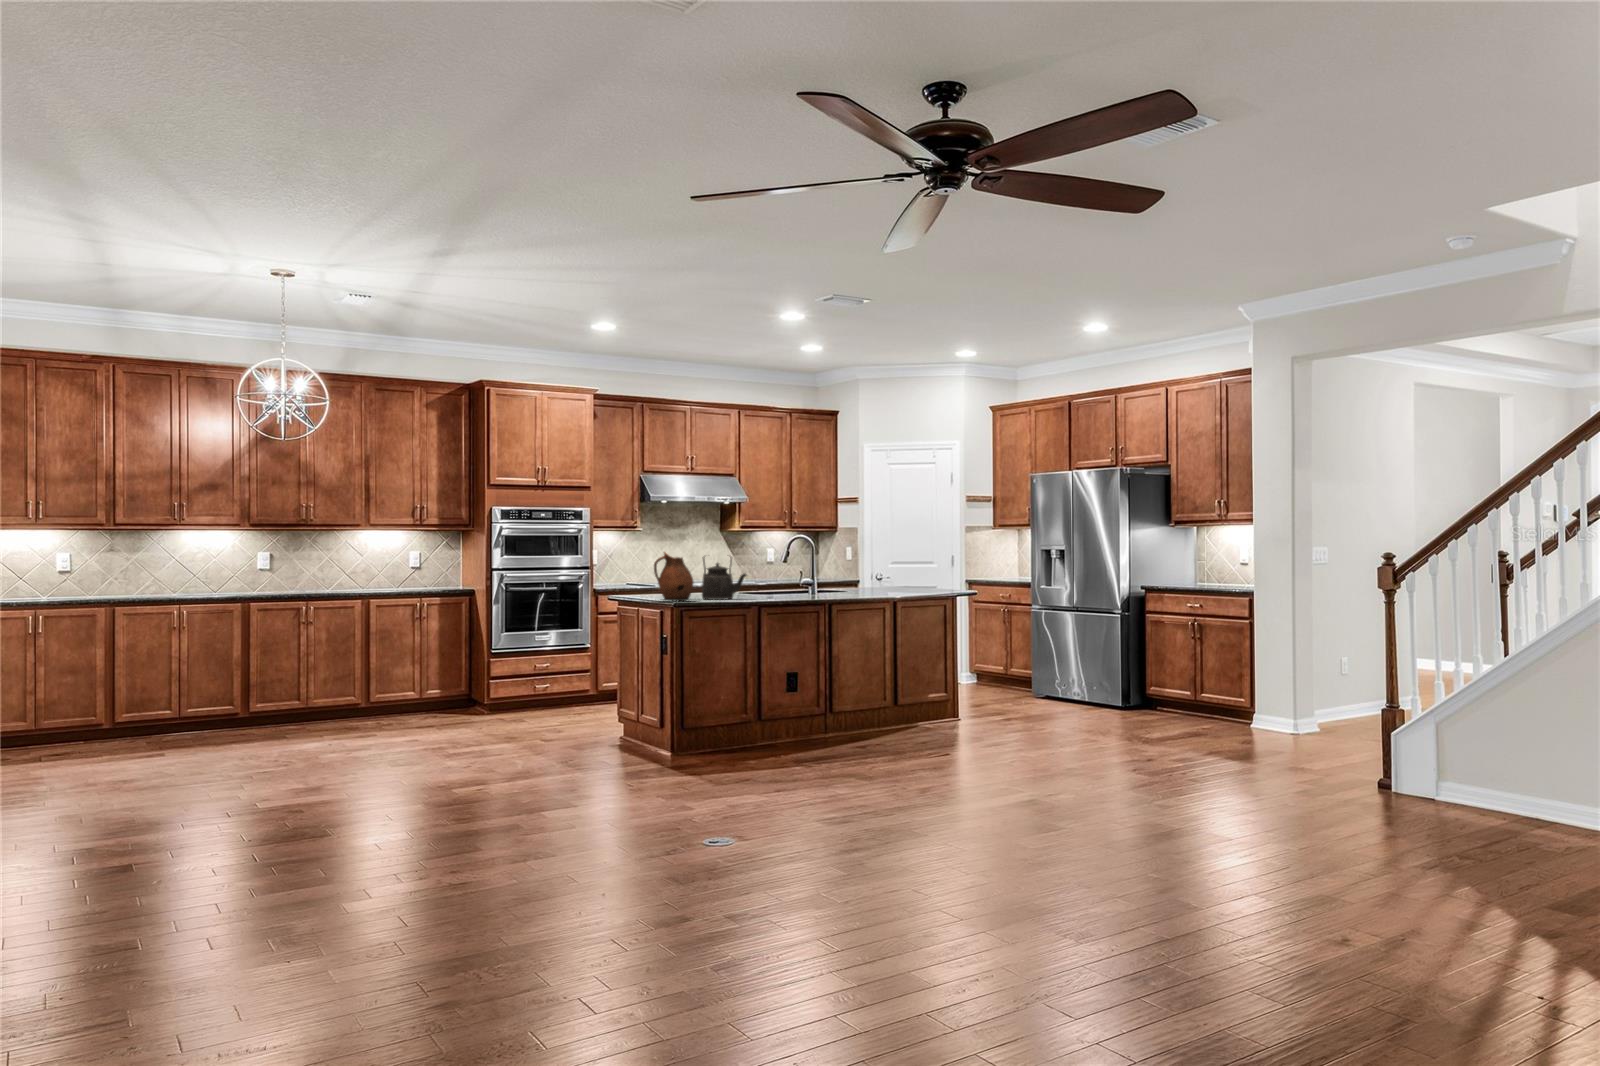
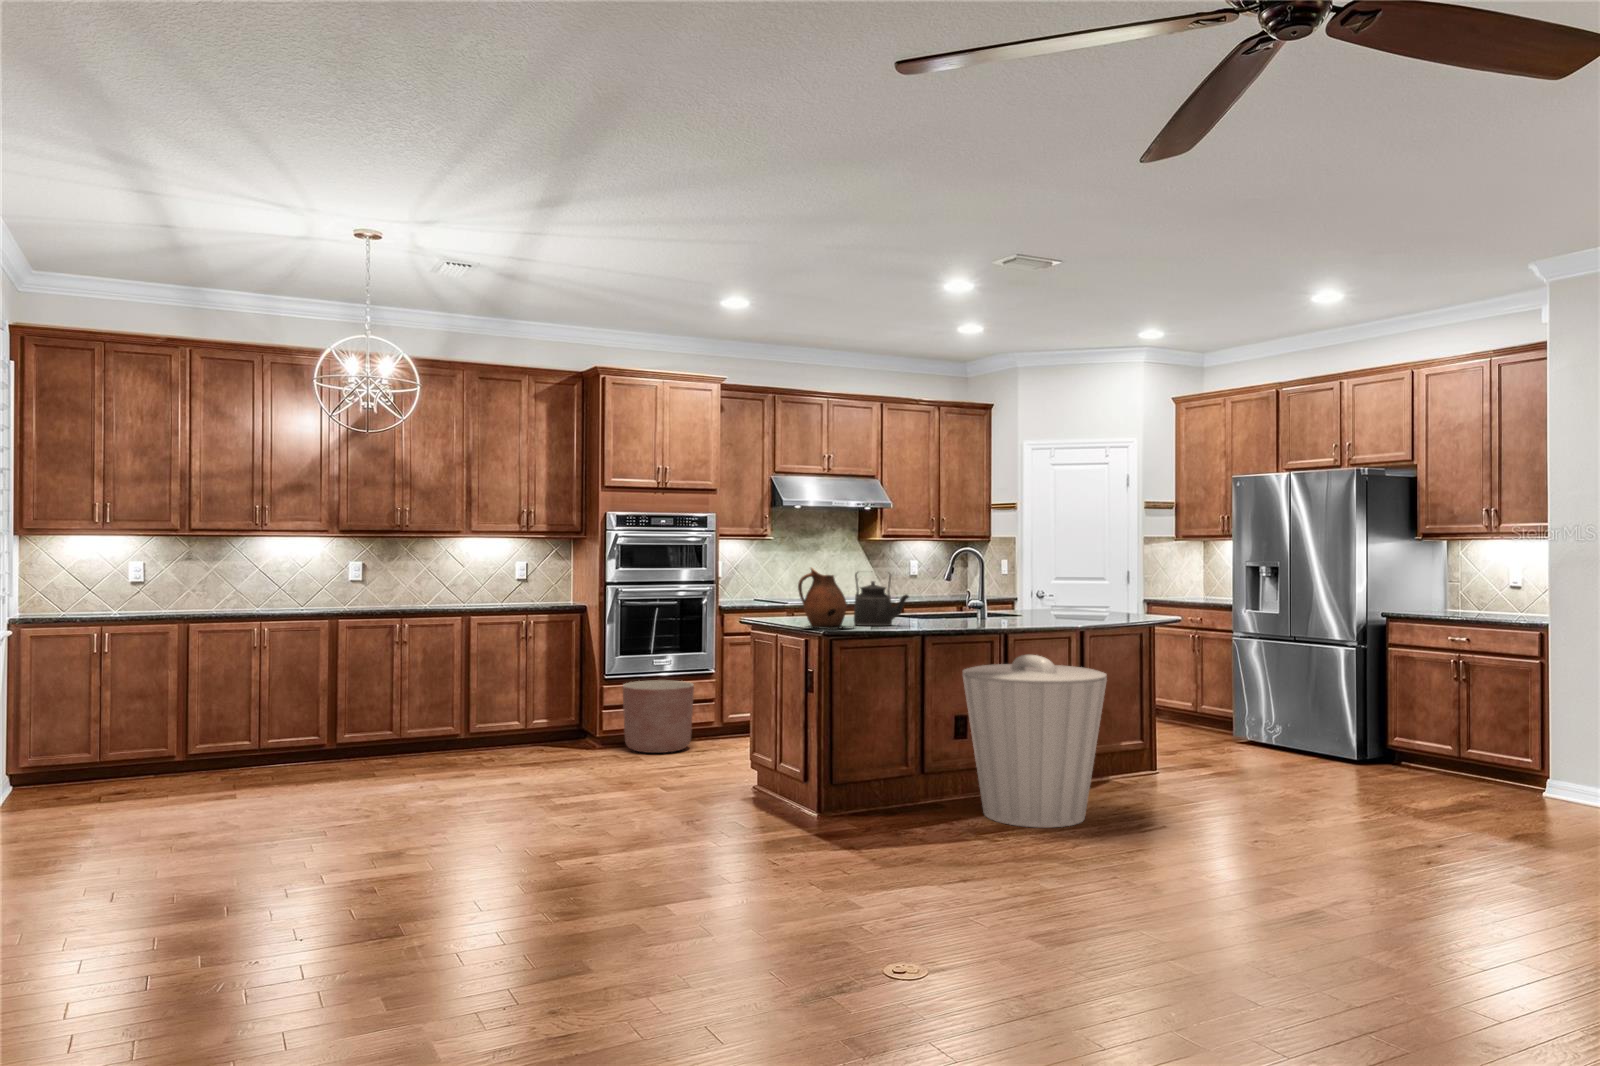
trash can: none [789,621,903,757] -> present [963,655,1107,827]
planter: none [508,654,571,716] -> present [623,680,694,753]

